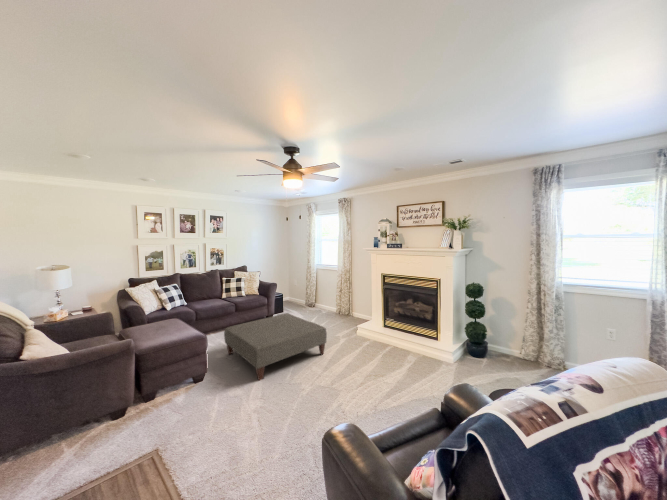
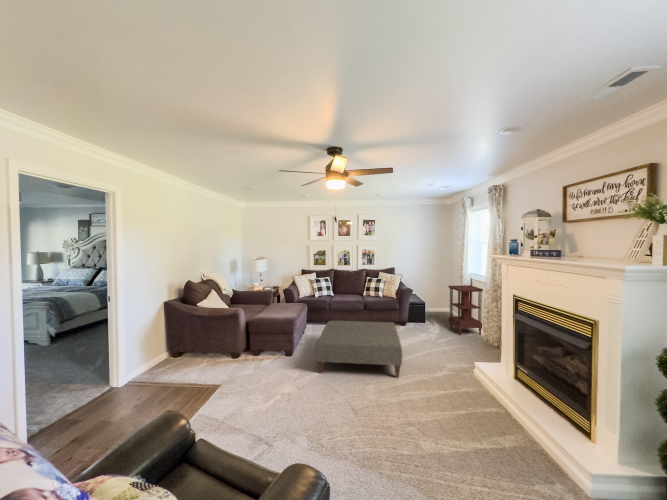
side table: none [302,274,329,313] -> present [448,285,483,335]

